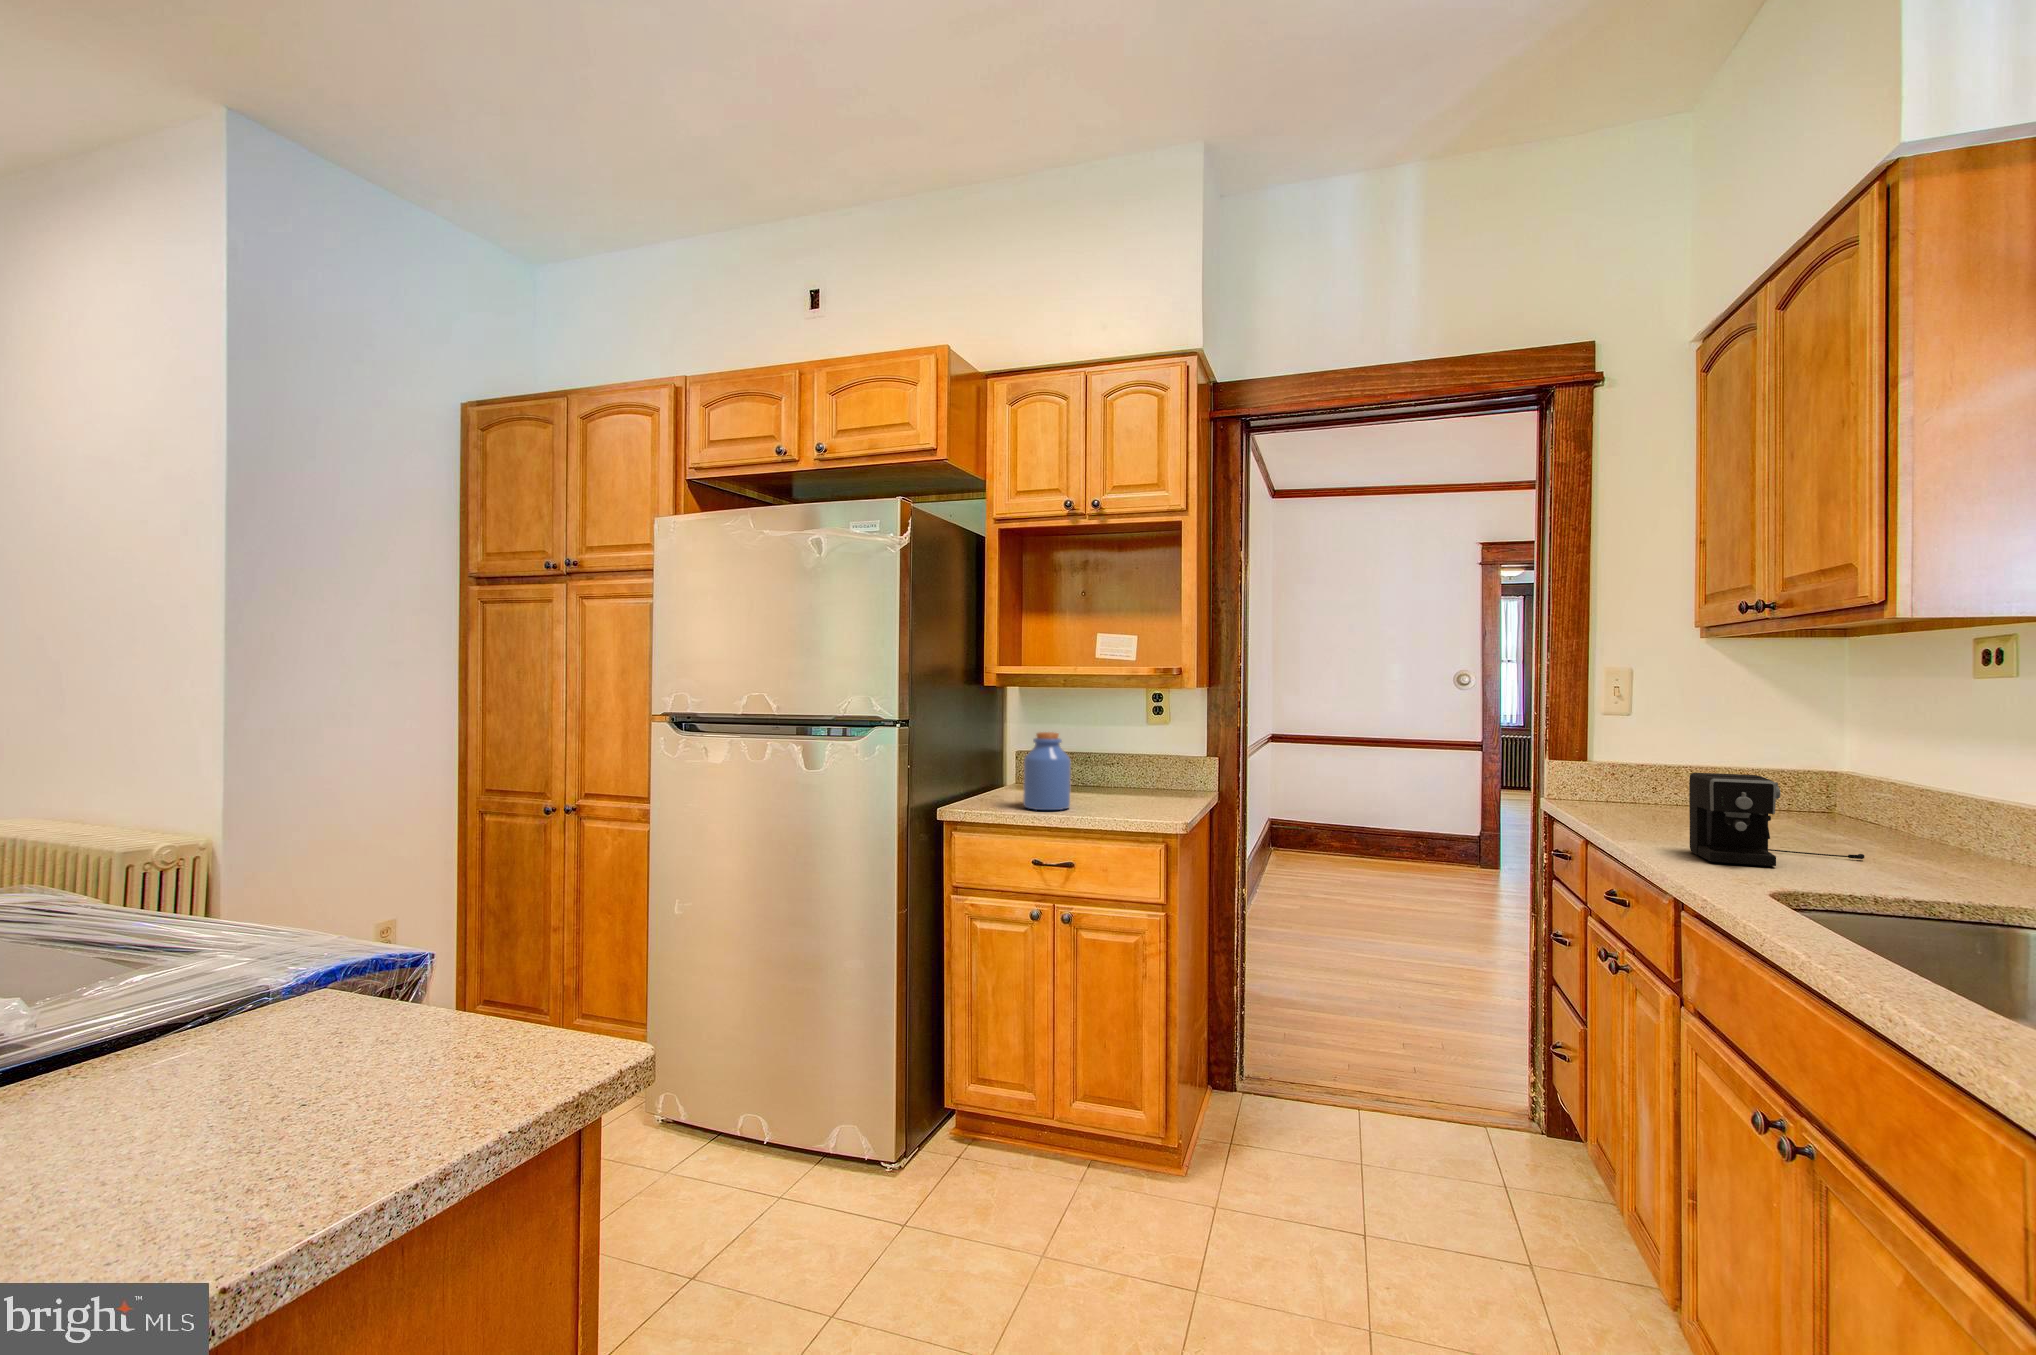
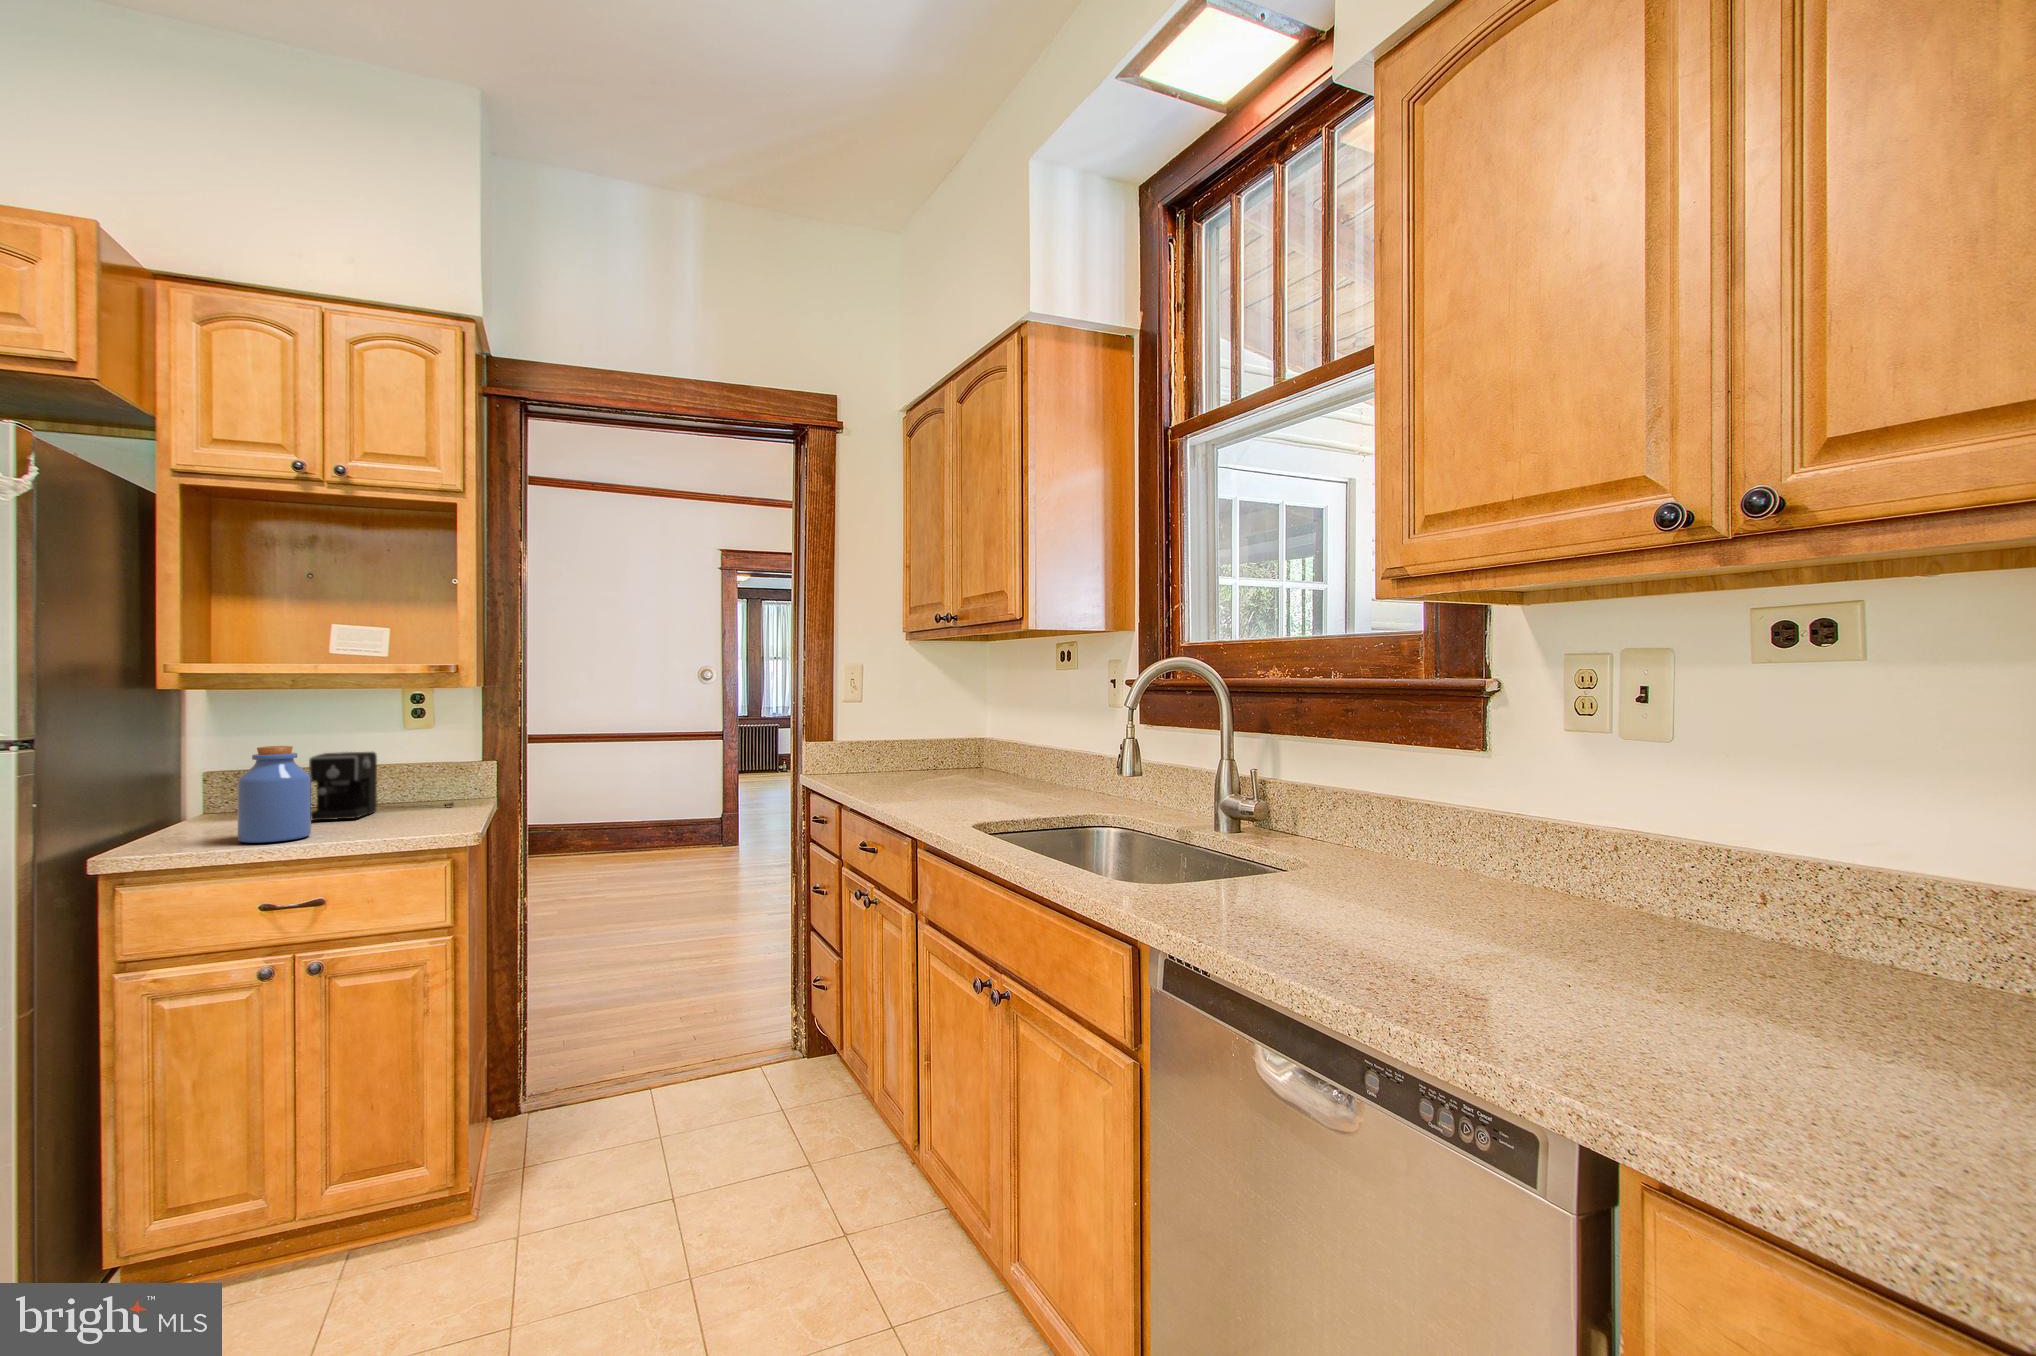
coffee maker: present [1689,773,1864,866] -> present [309,752,454,821]

